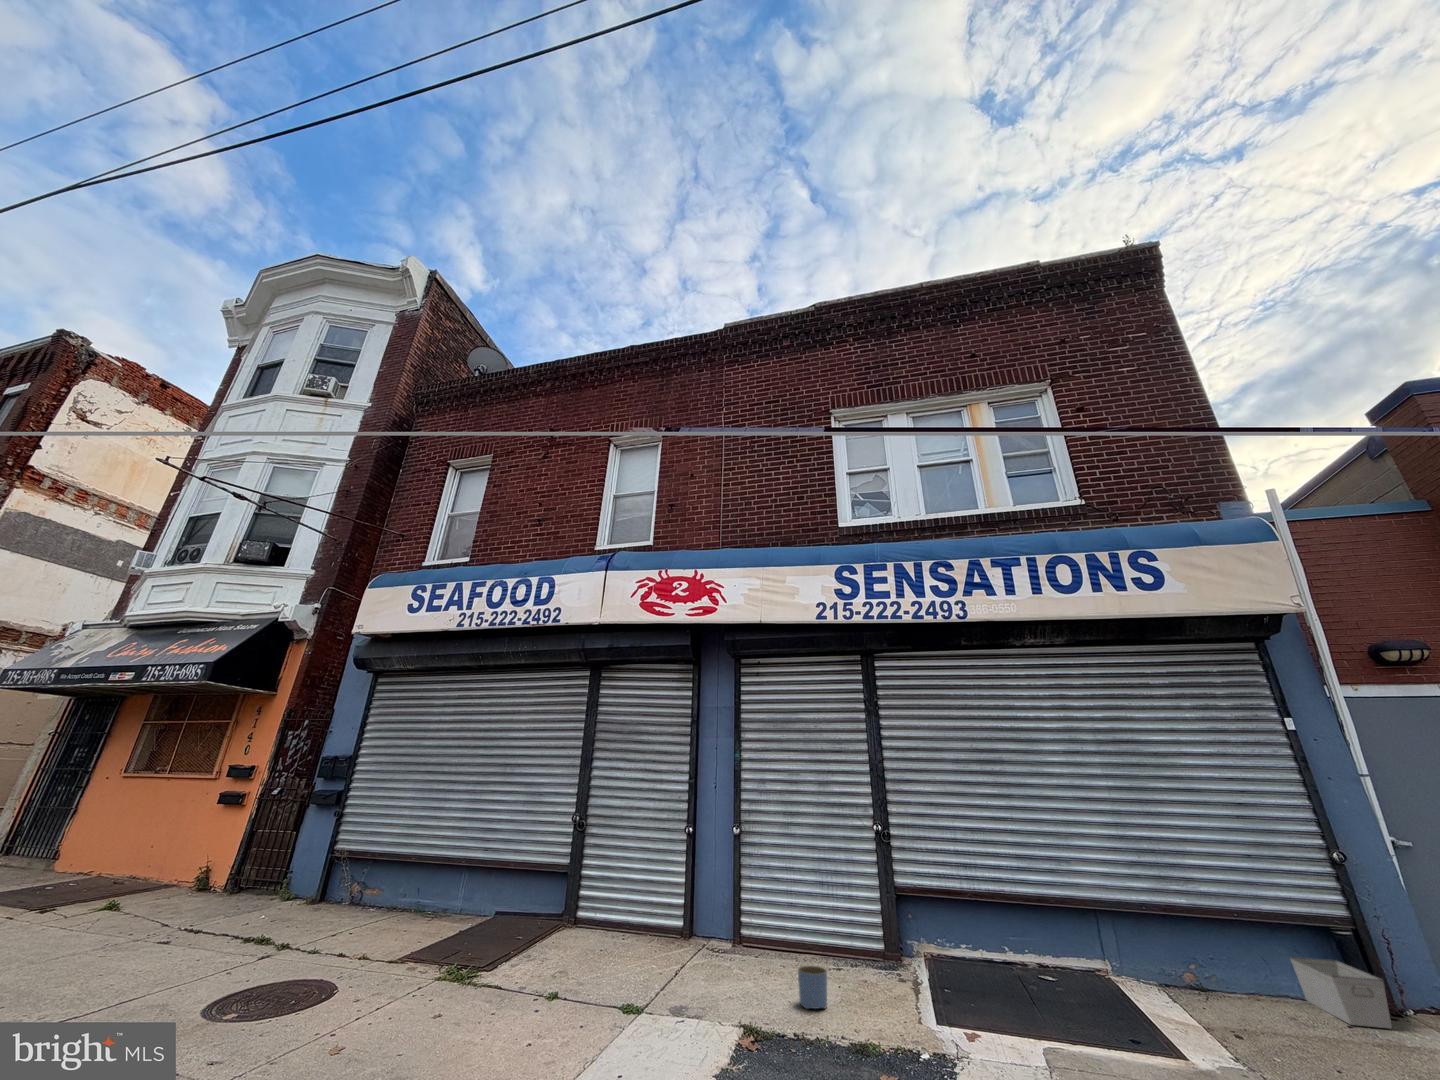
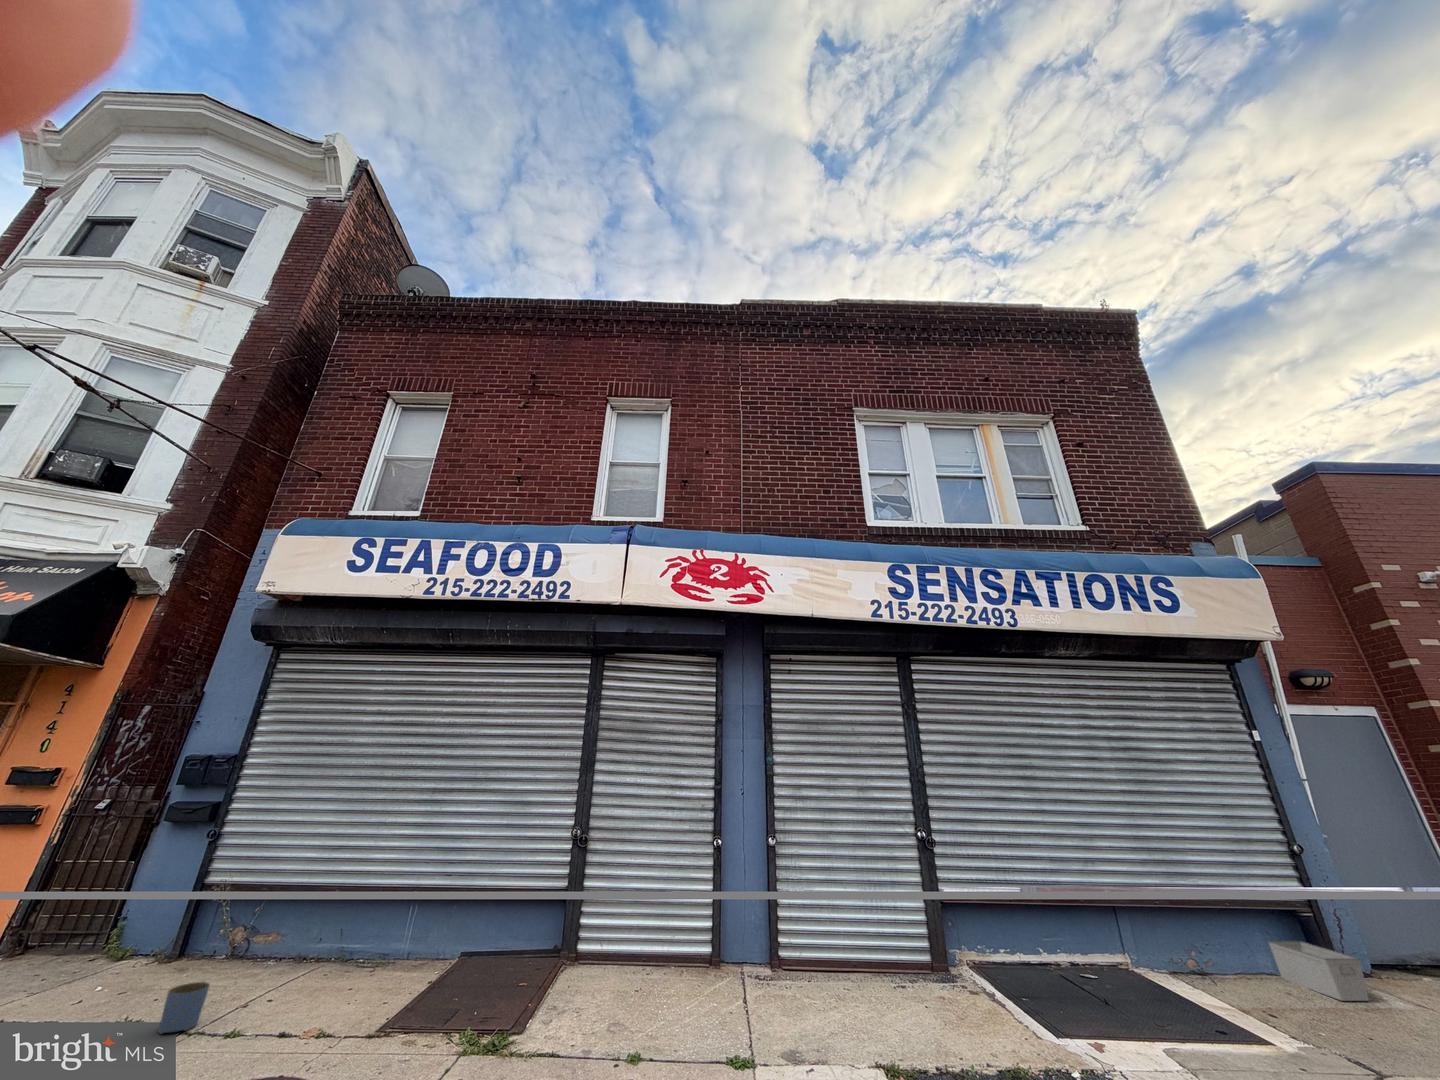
planter: present [798,966,827,1009] -> present [159,982,210,1034]

